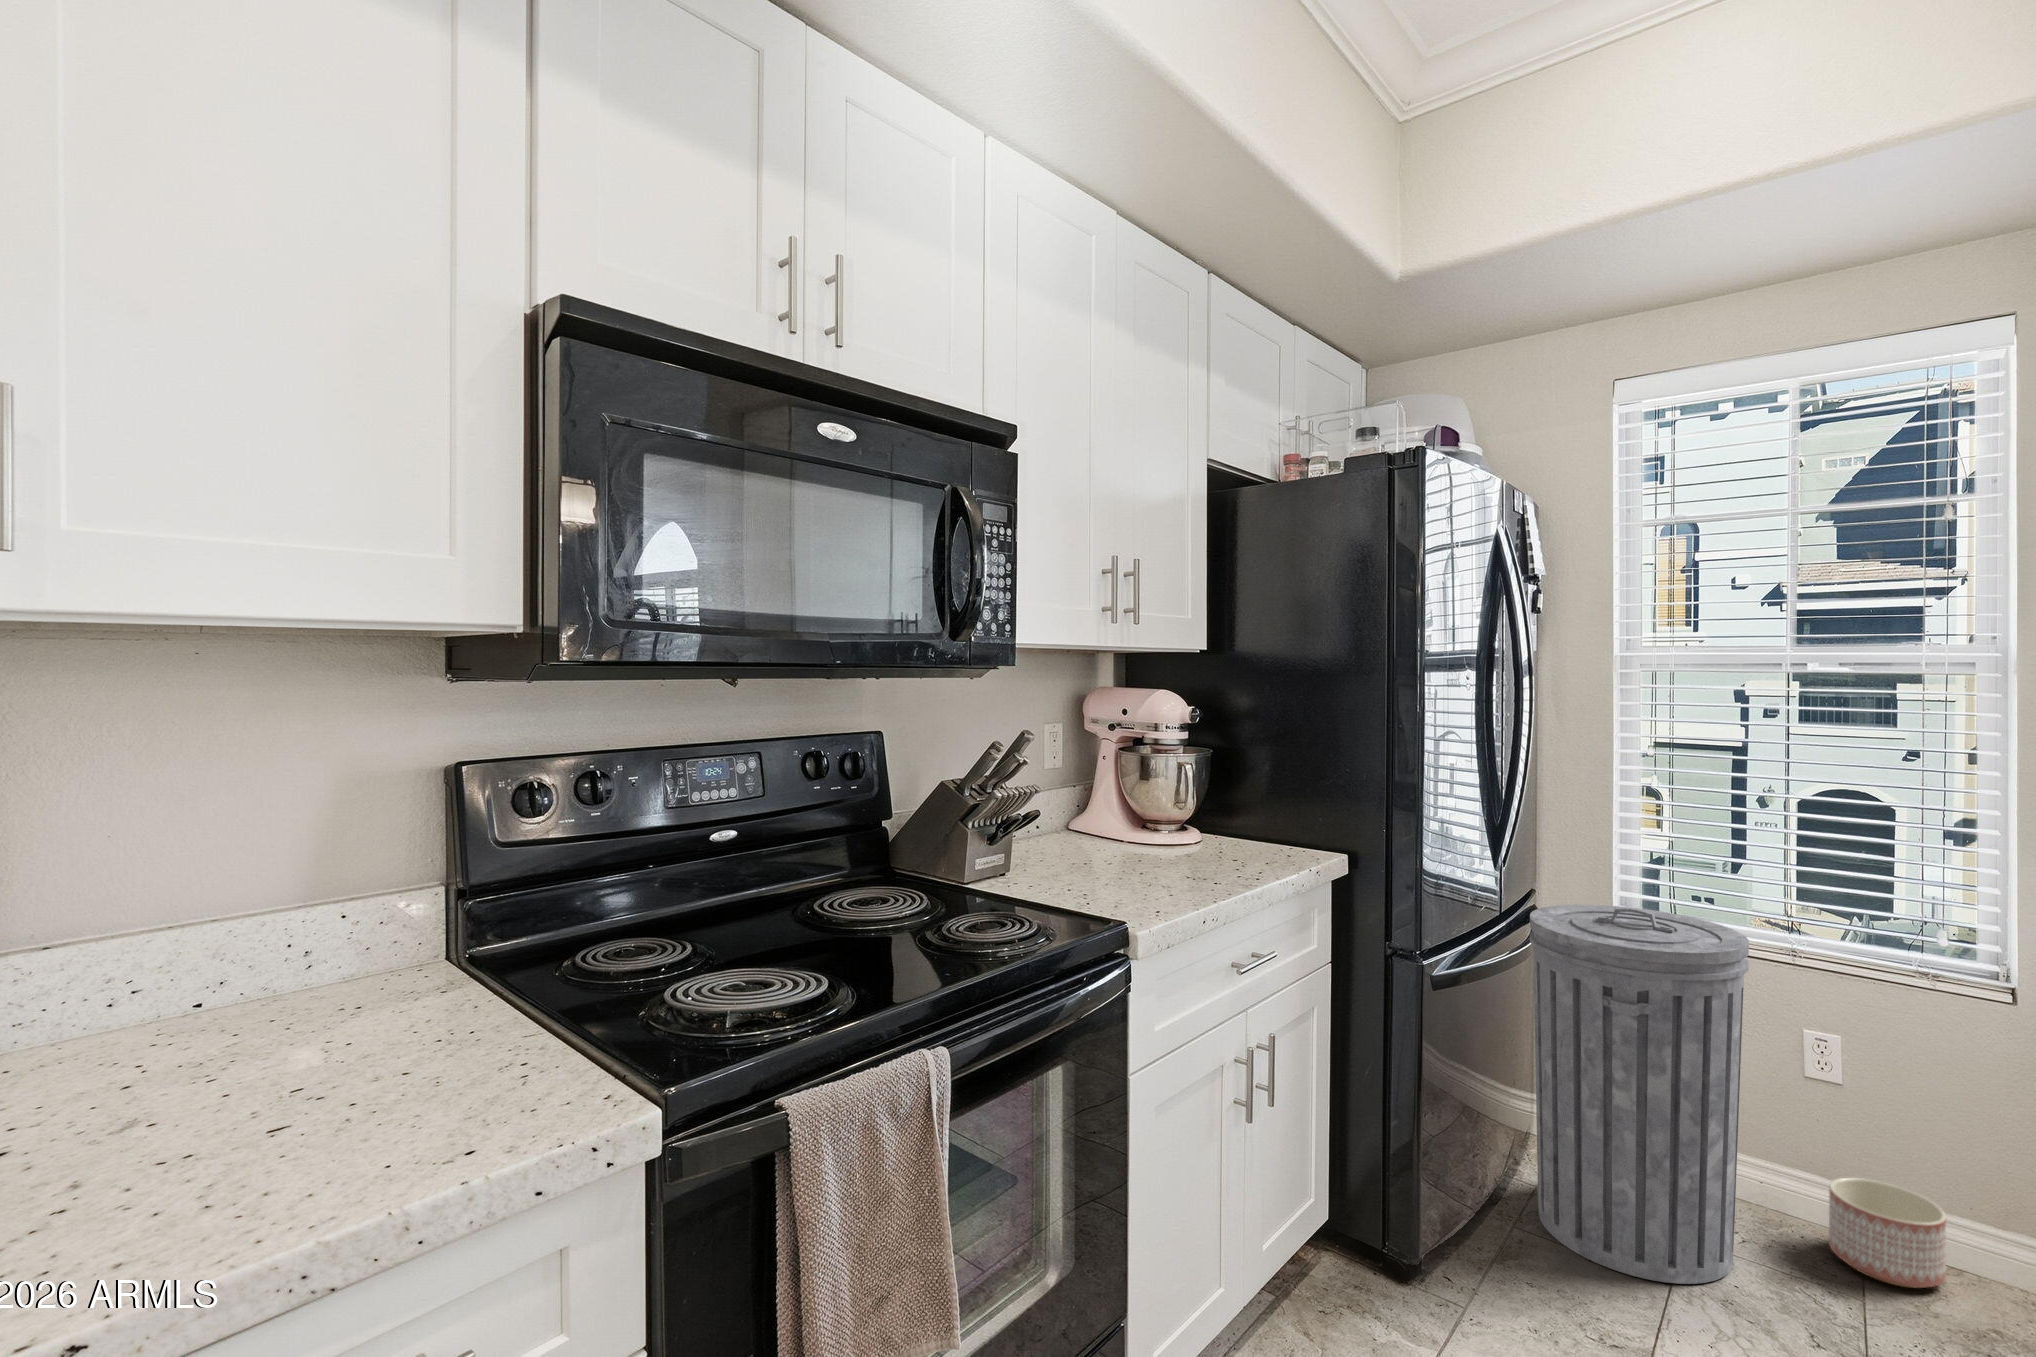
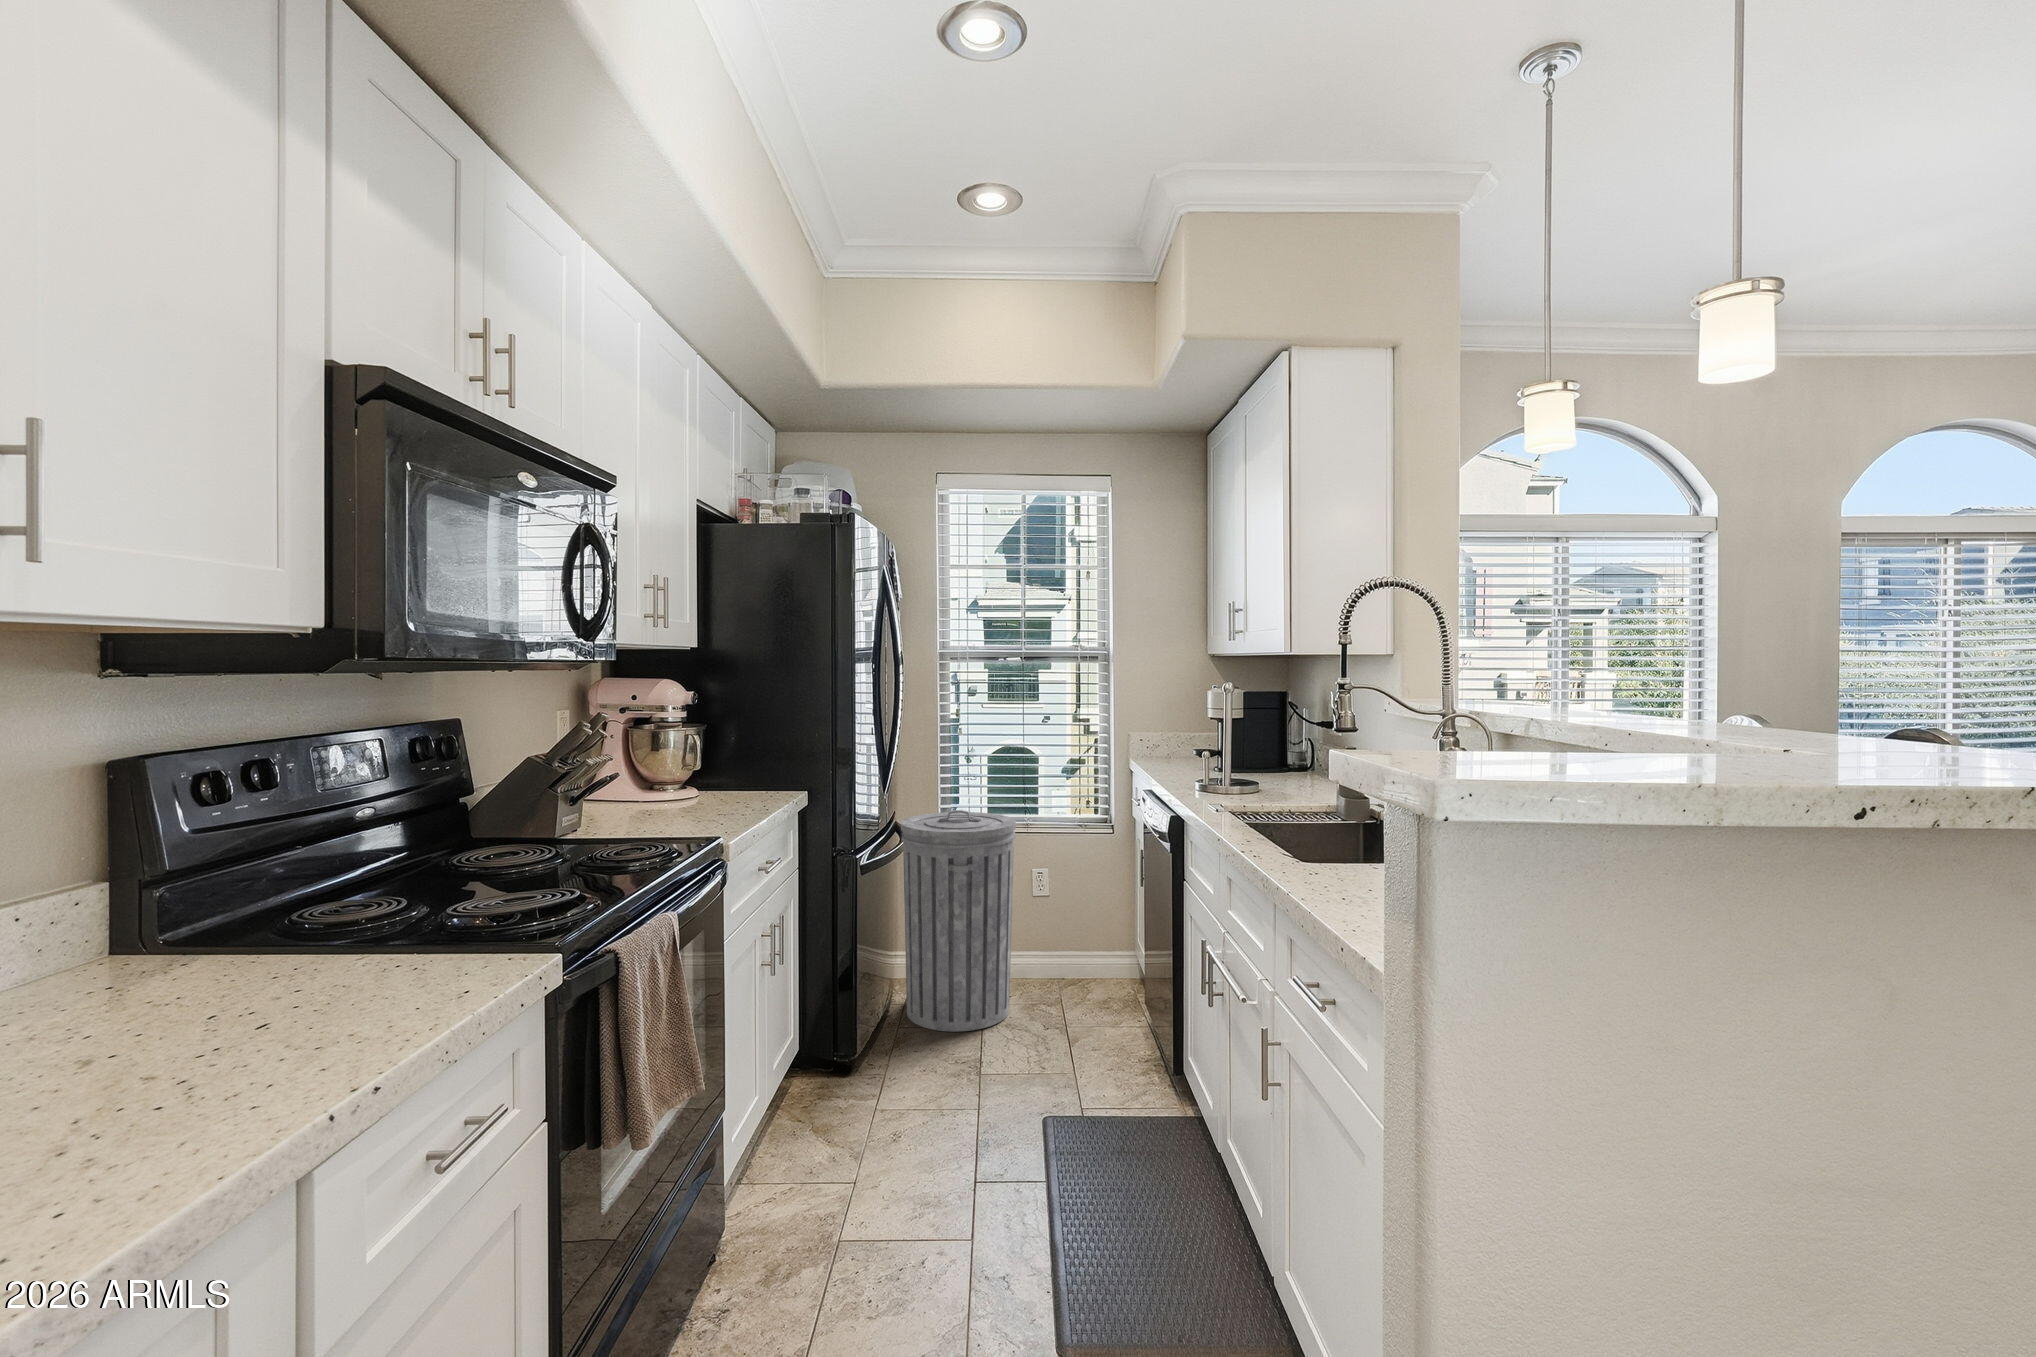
planter: present [1829,1178,1946,1288] -> none [1048,945,1095,996]

